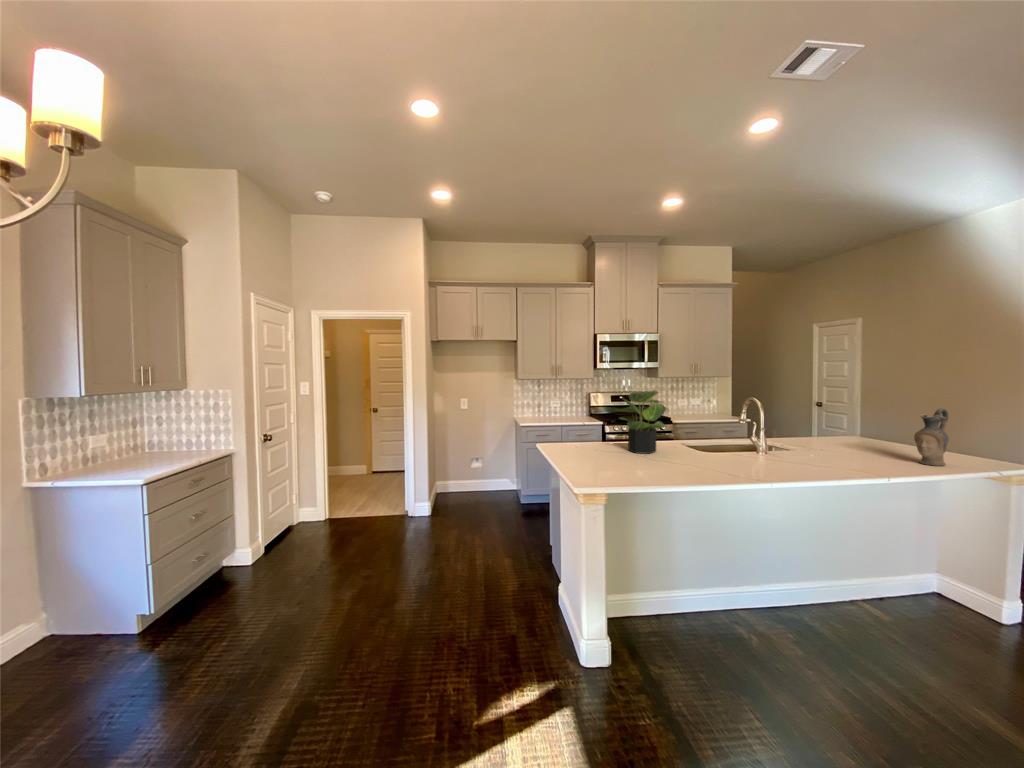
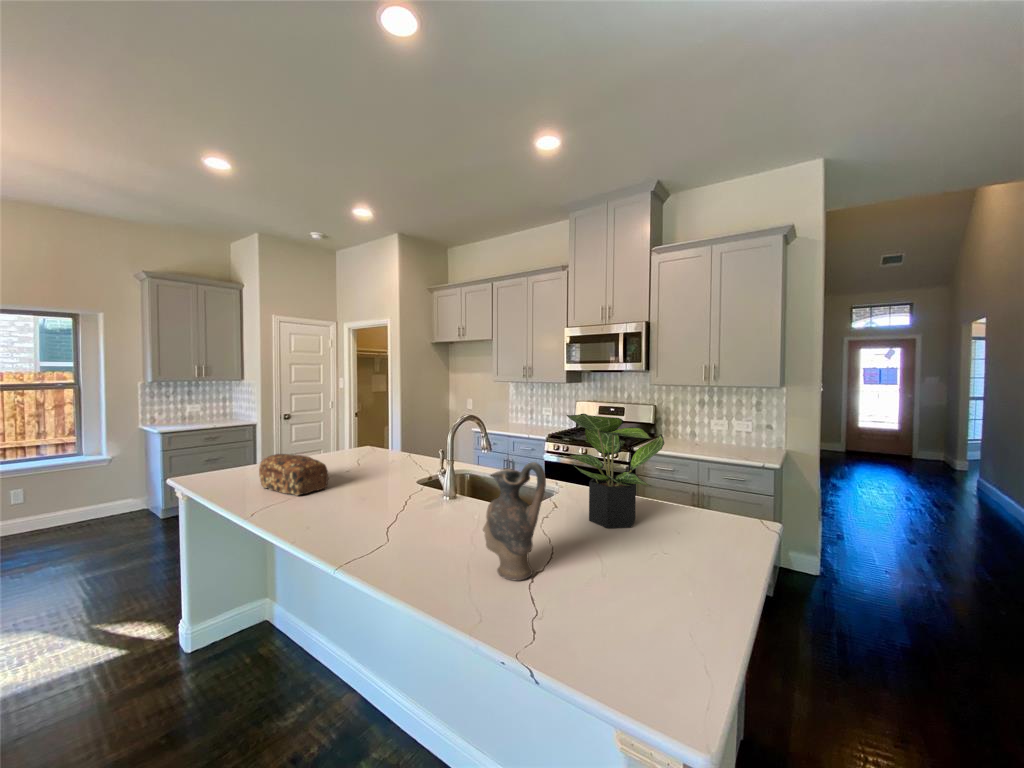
potted plant: present [614,390,666,454] -> present [567,414,664,528]
bread loaf: none [673,440,738,473] -> present [259,454,328,495]

